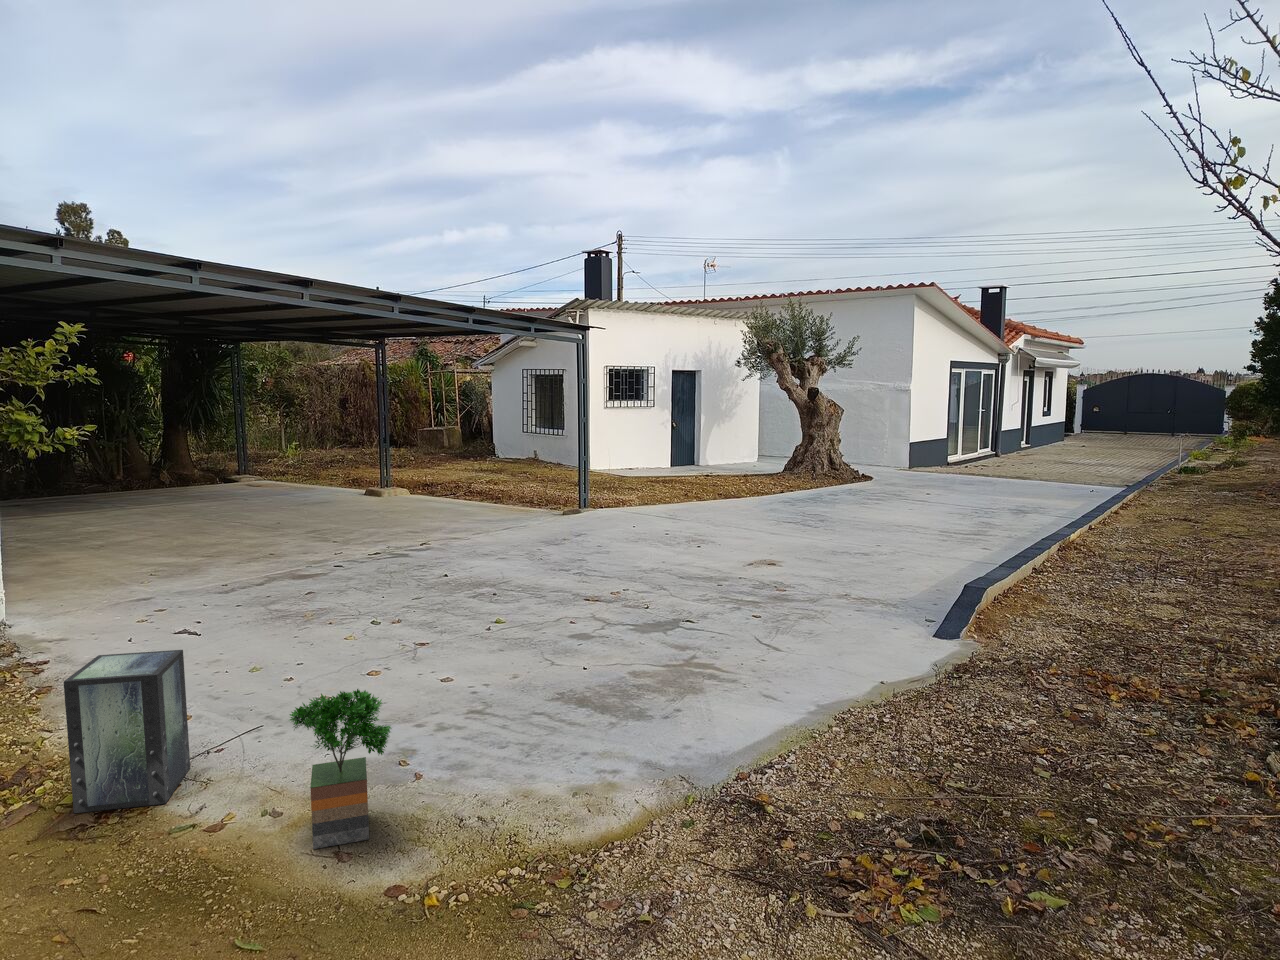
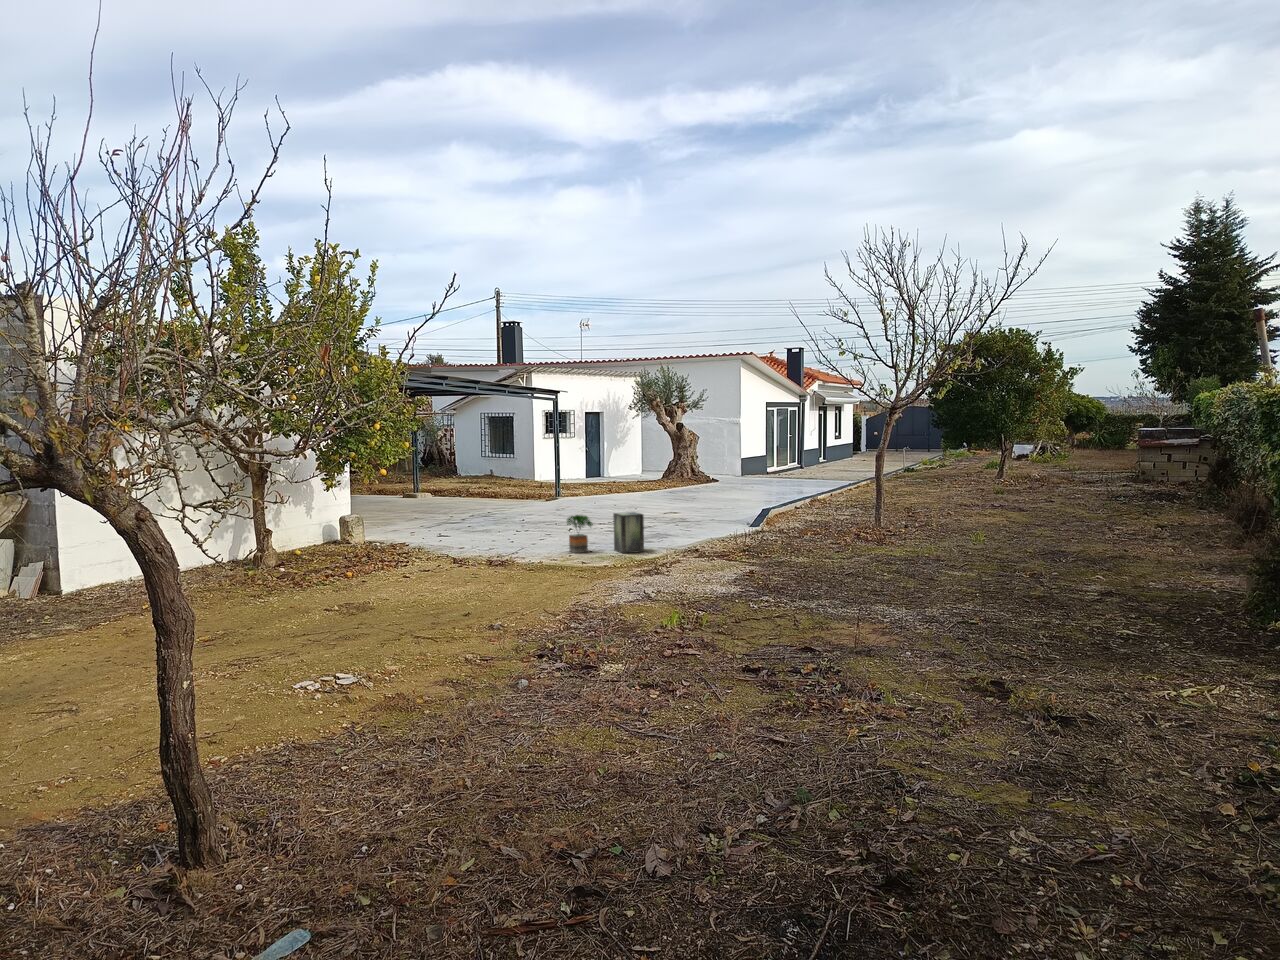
storage box: present [64,650,190,813] -> present [613,512,644,554]

